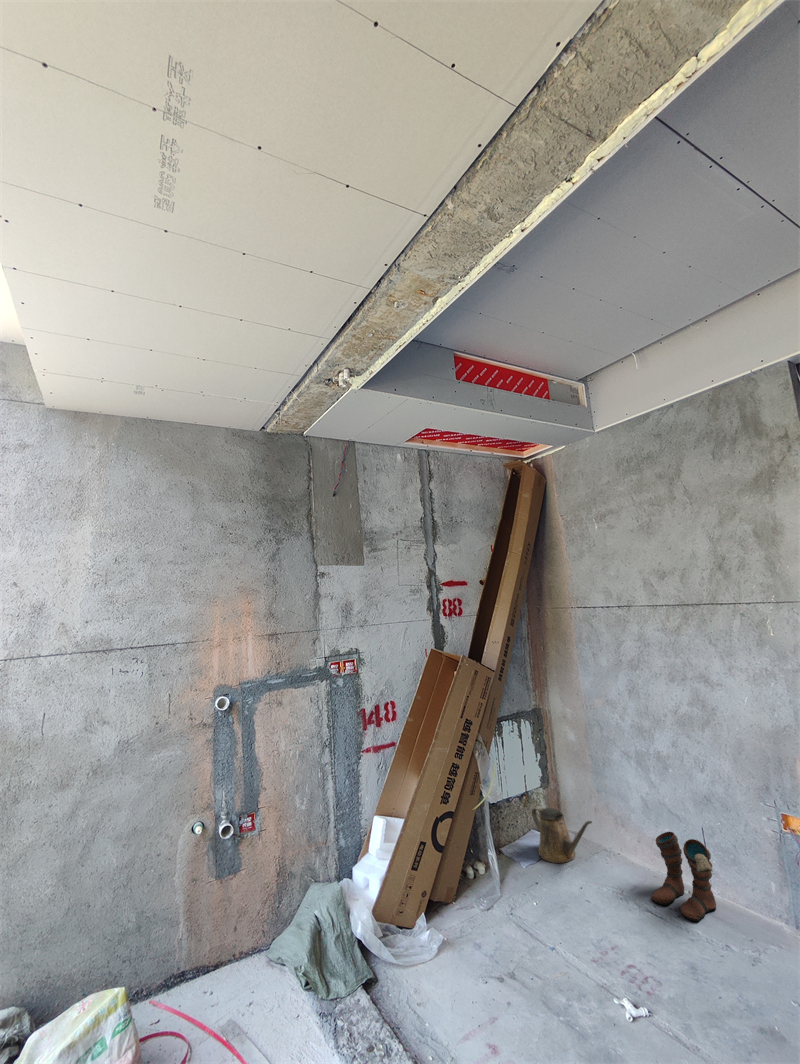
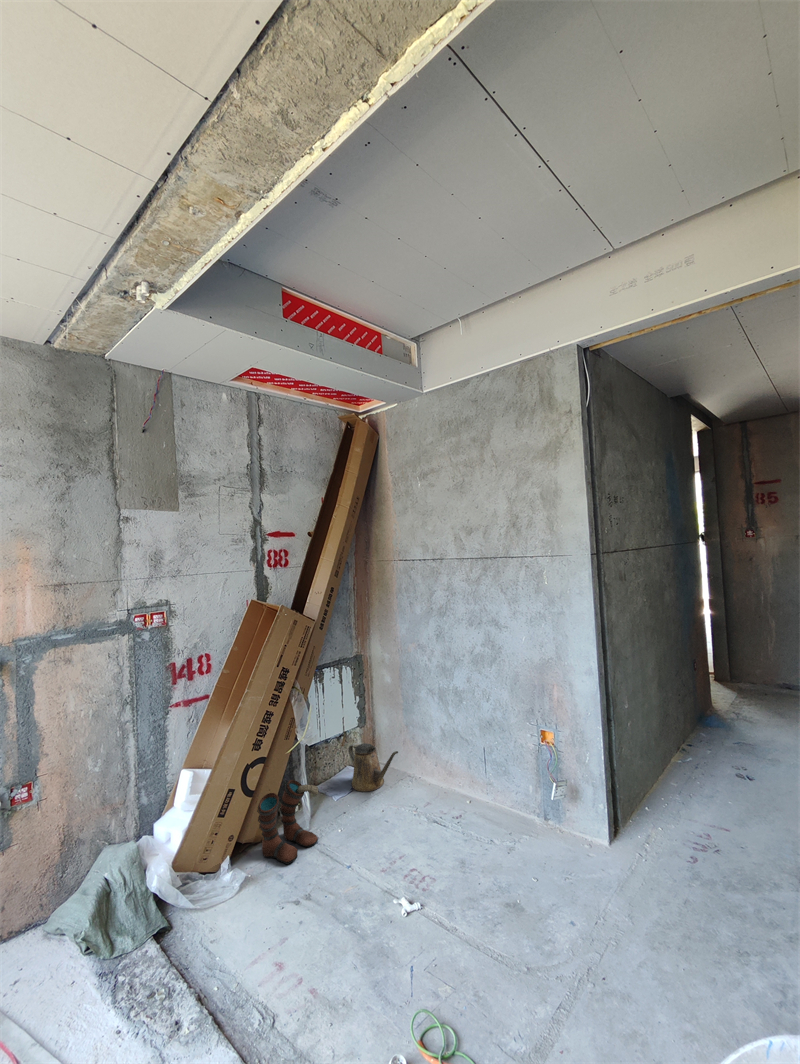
boots: present [652,832,716,921] -> present [257,780,318,864]

